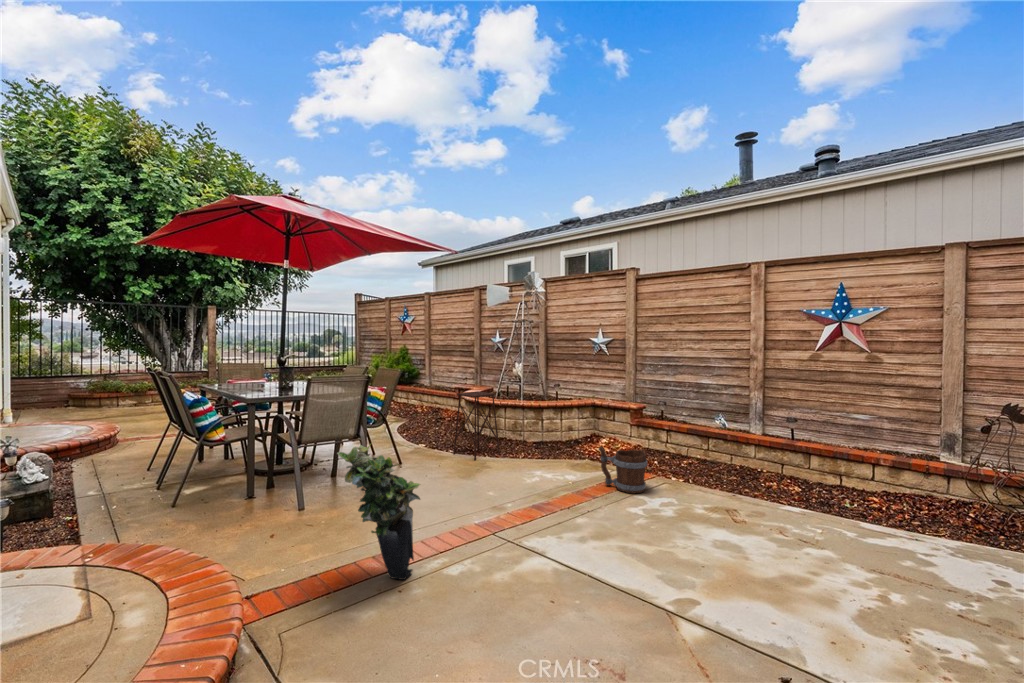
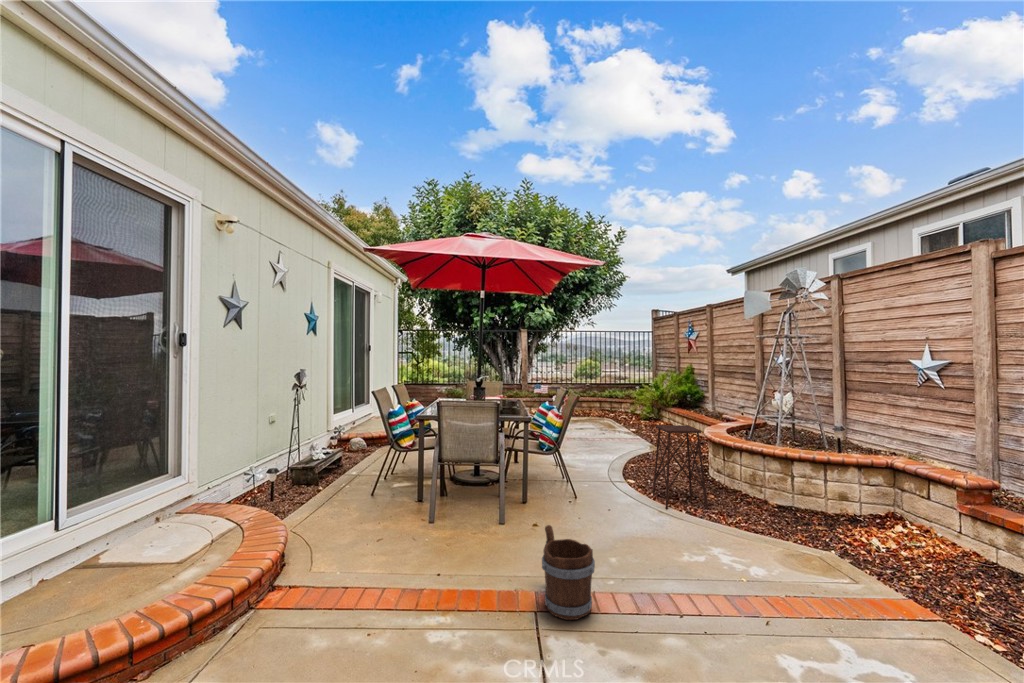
potted plant: present [337,445,420,580] -> none [384,464,458,604]
bucket: present [599,446,647,494] -> present [542,525,595,620]

